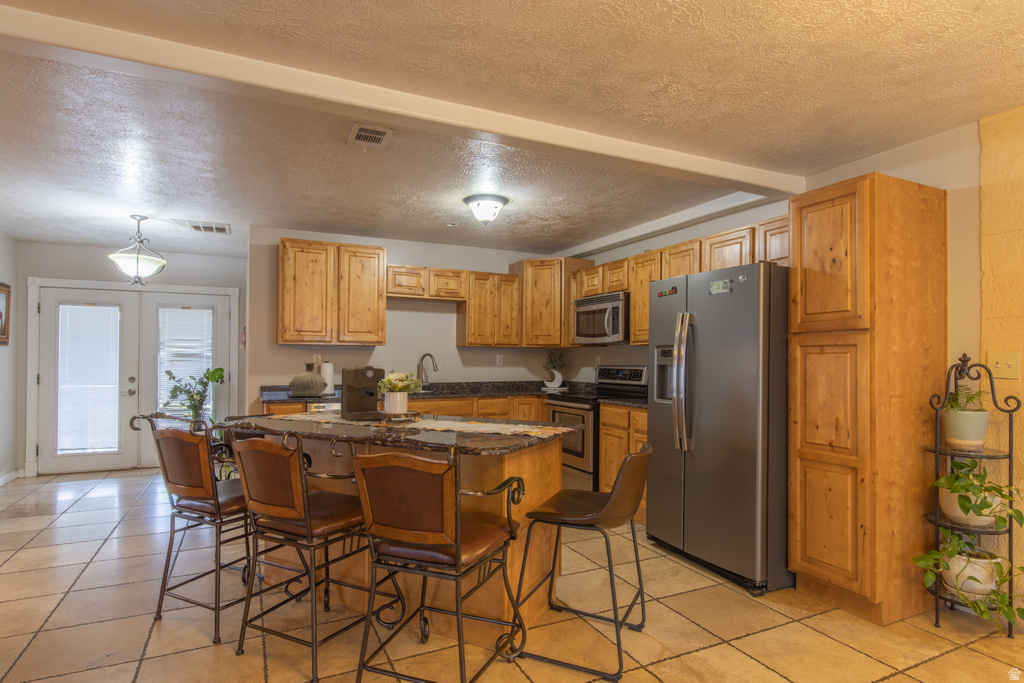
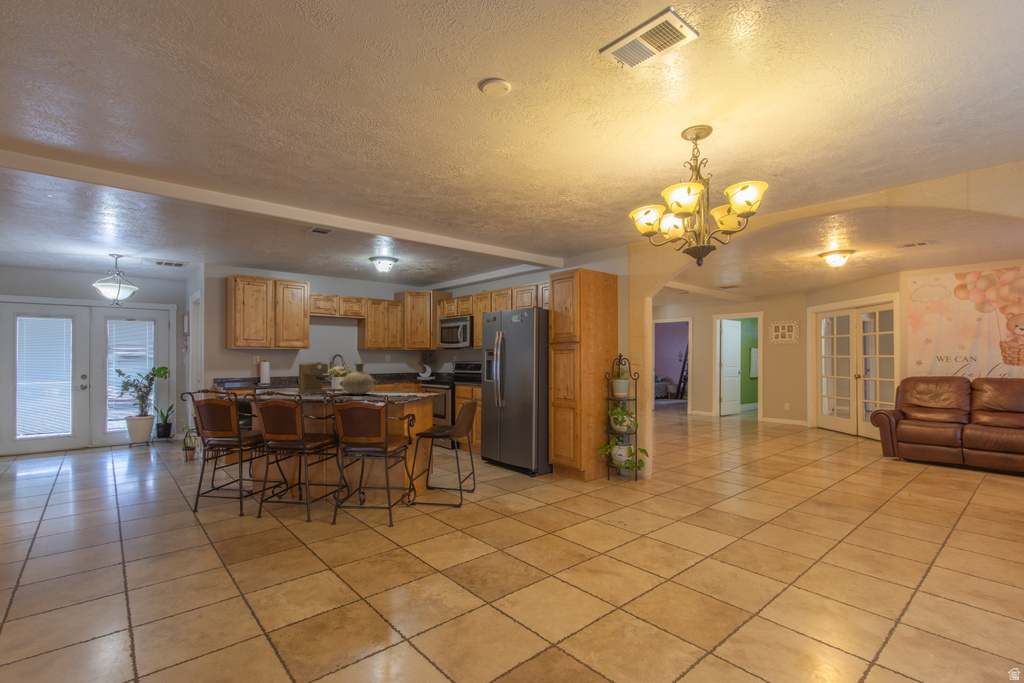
vase: present [289,362,328,397] -> present [340,363,377,395]

